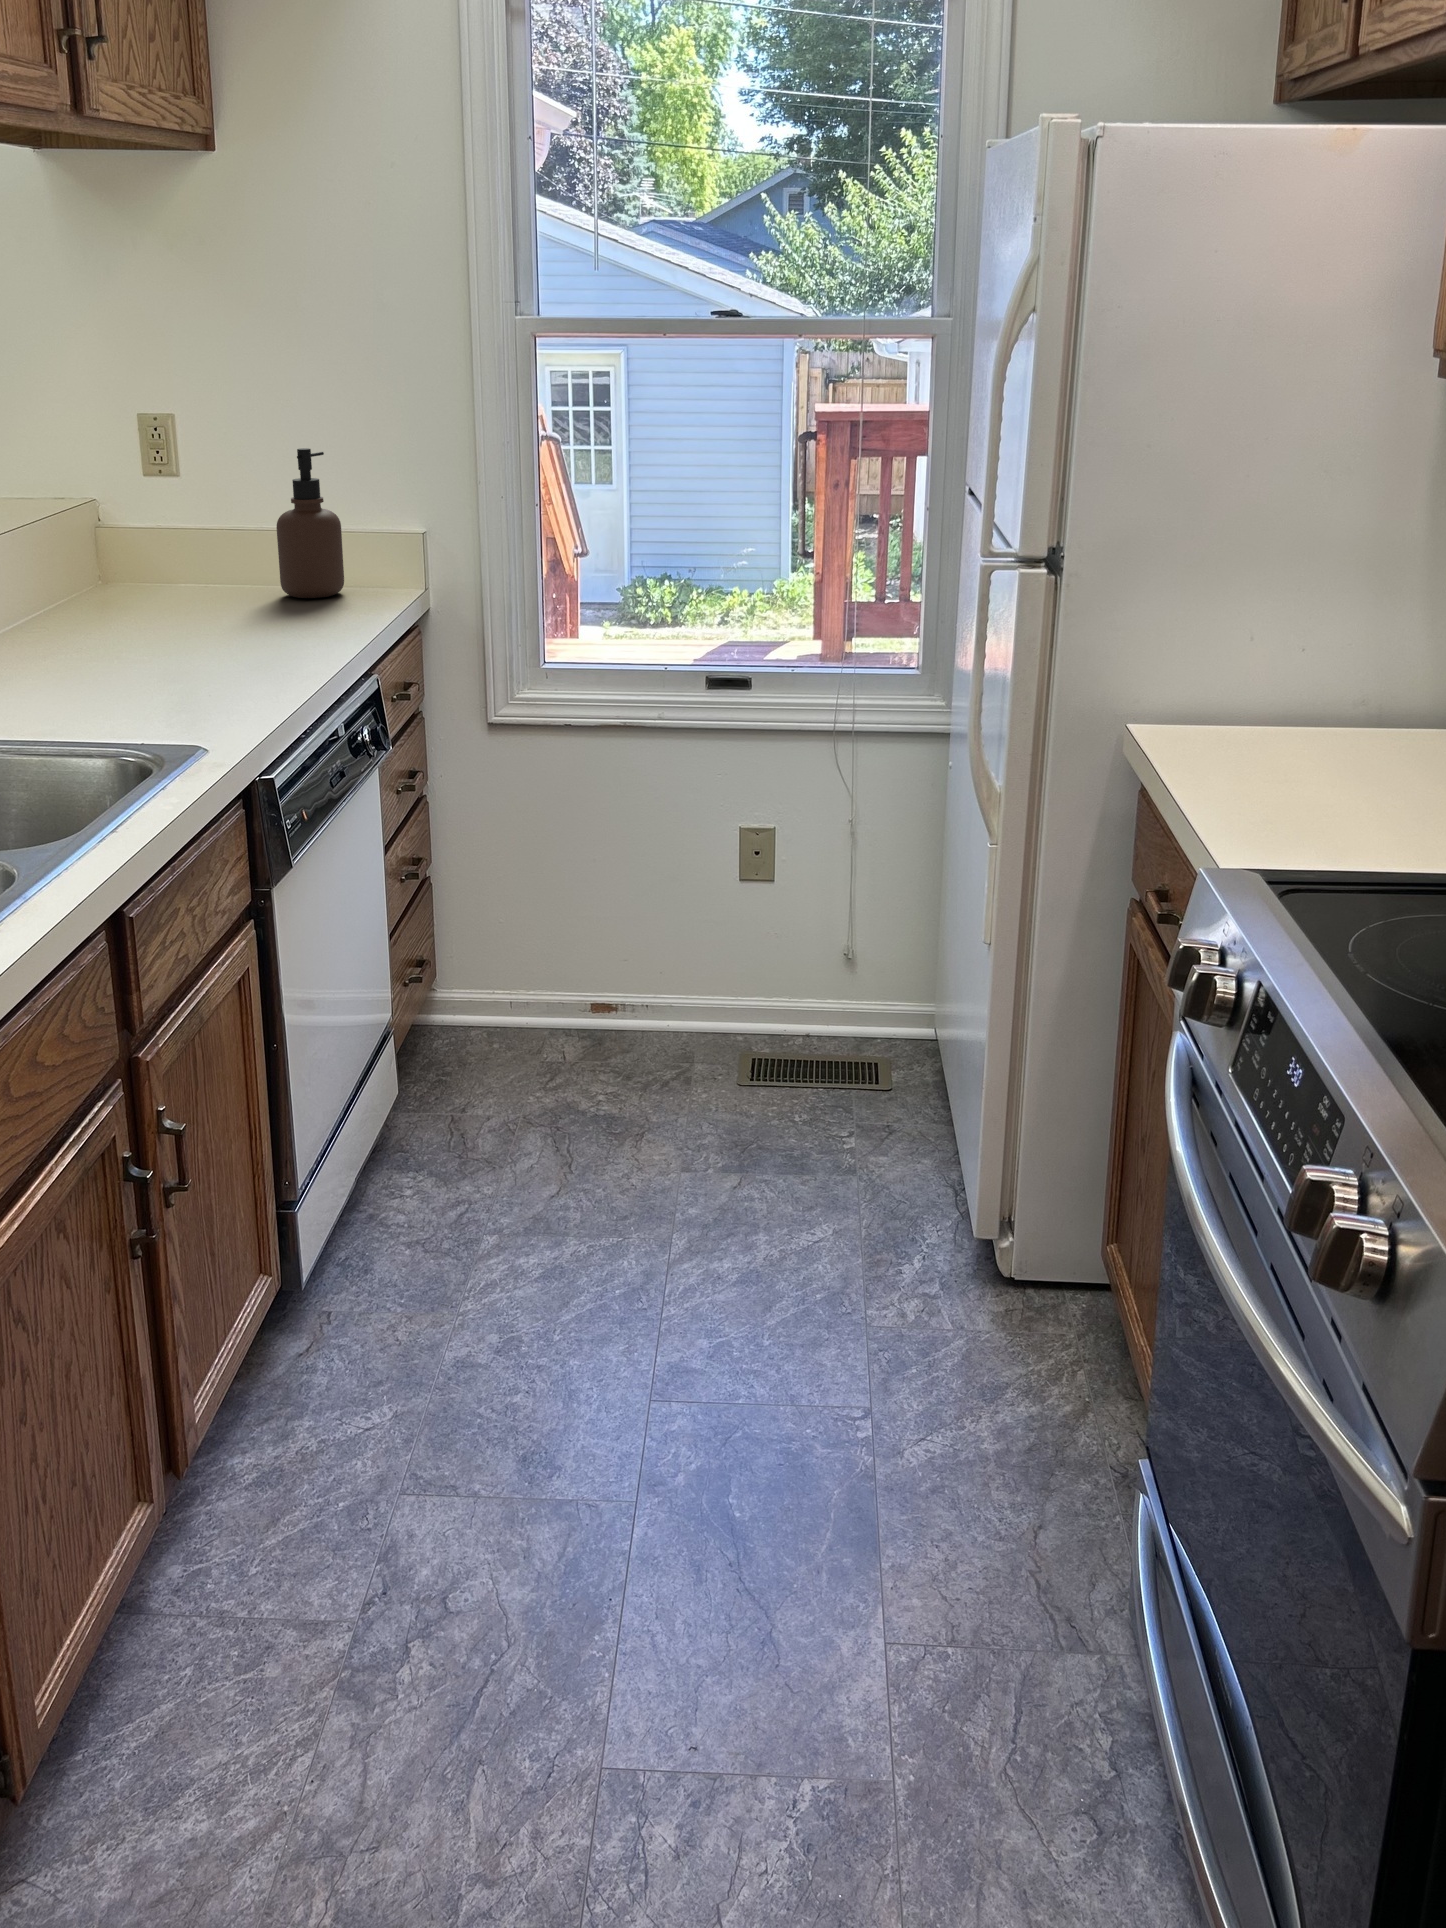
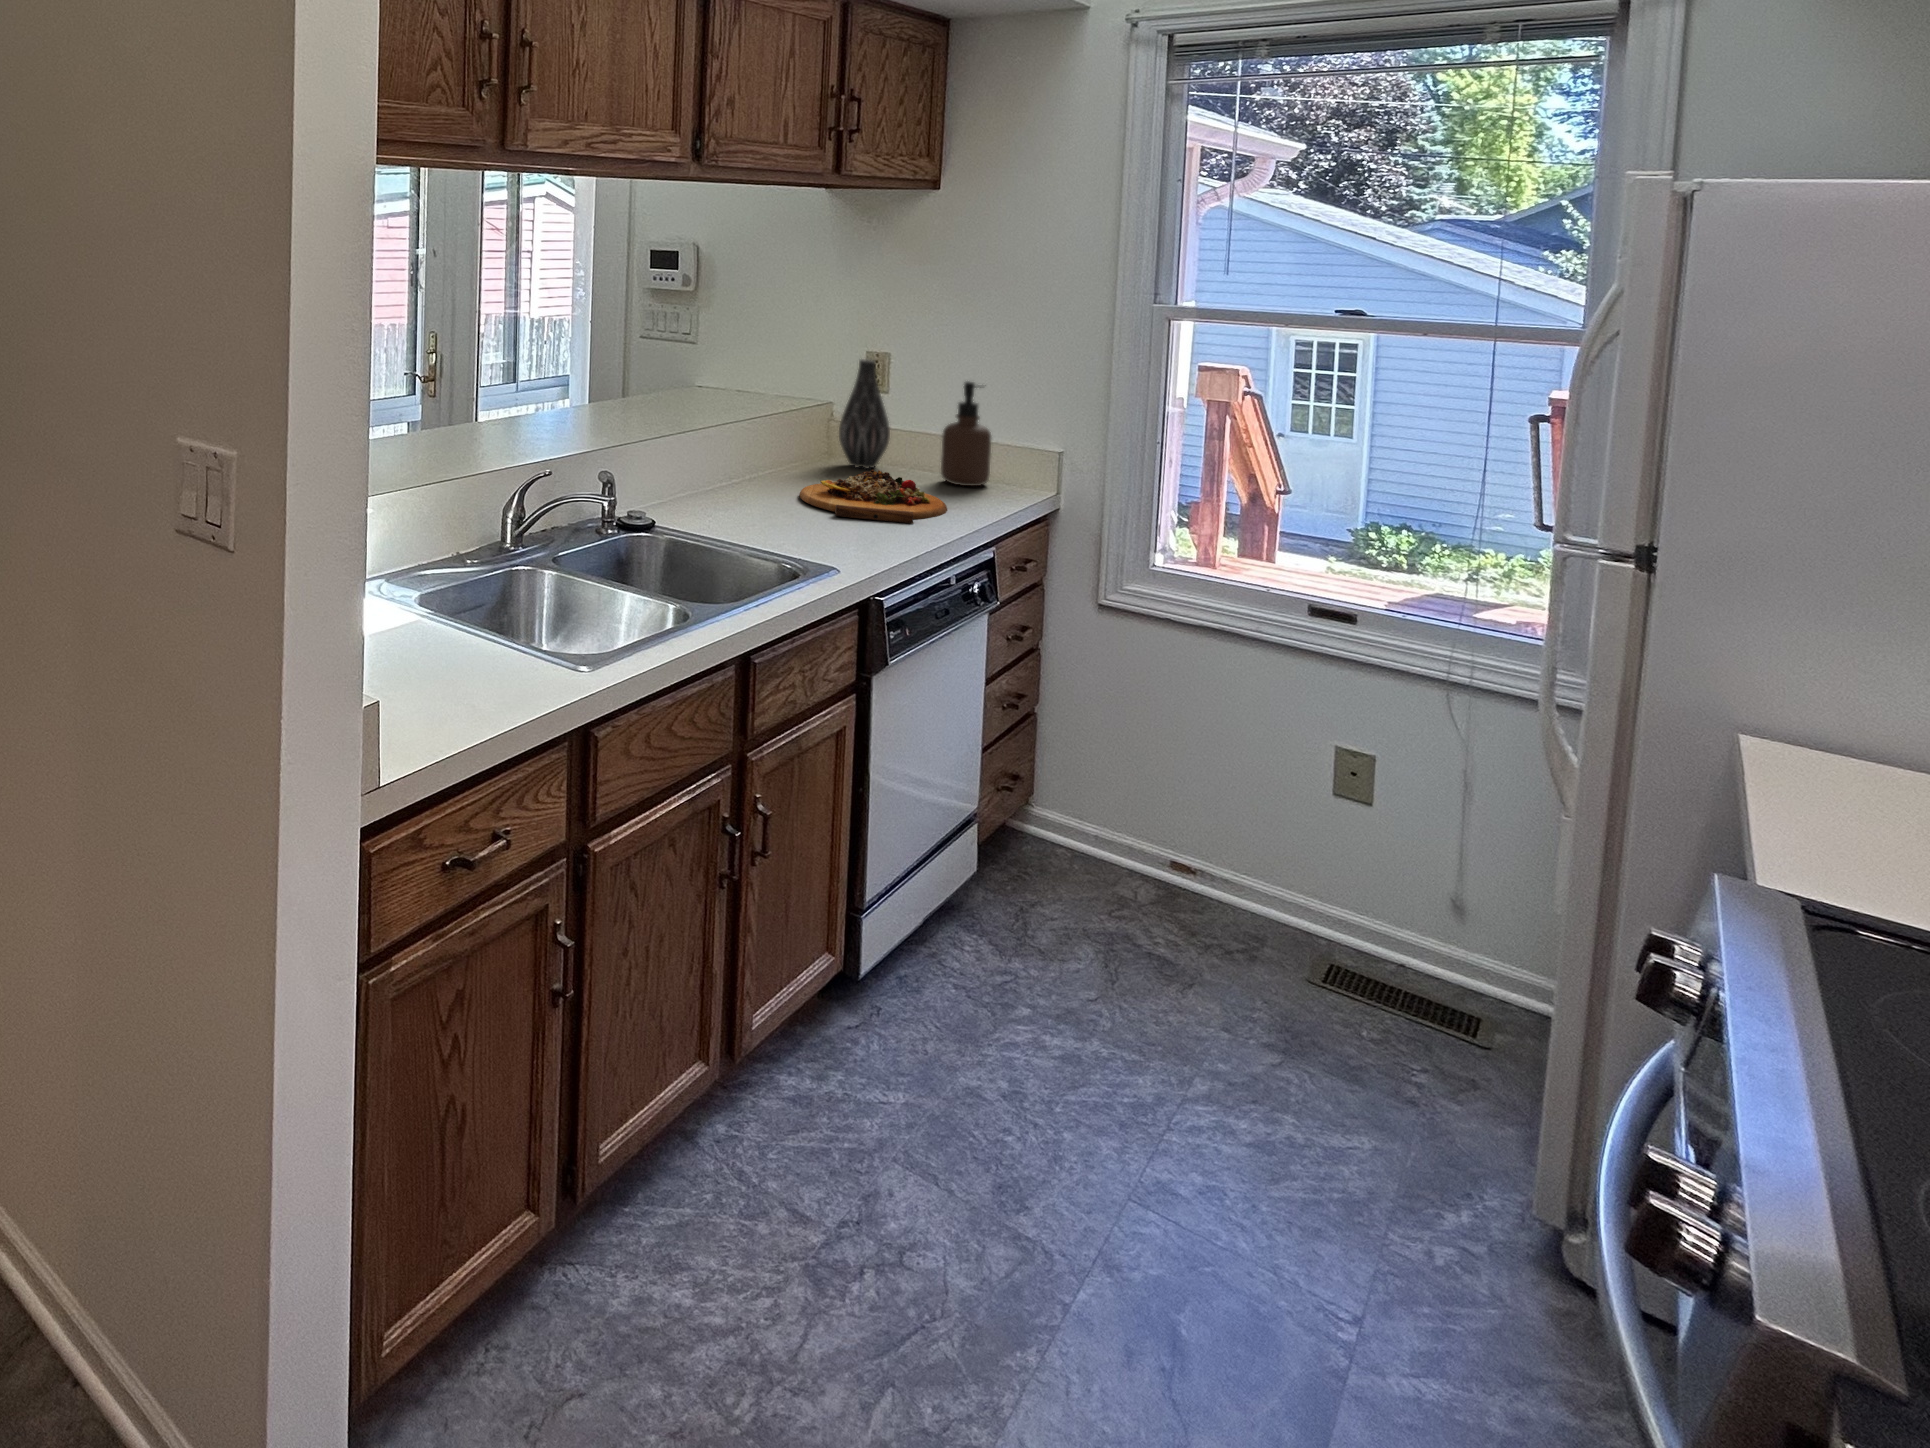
vase: none [125,430,200,596] -> present [839,359,890,468]
cutting board: none [97,592,311,669] -> present [800,470,947,524]

